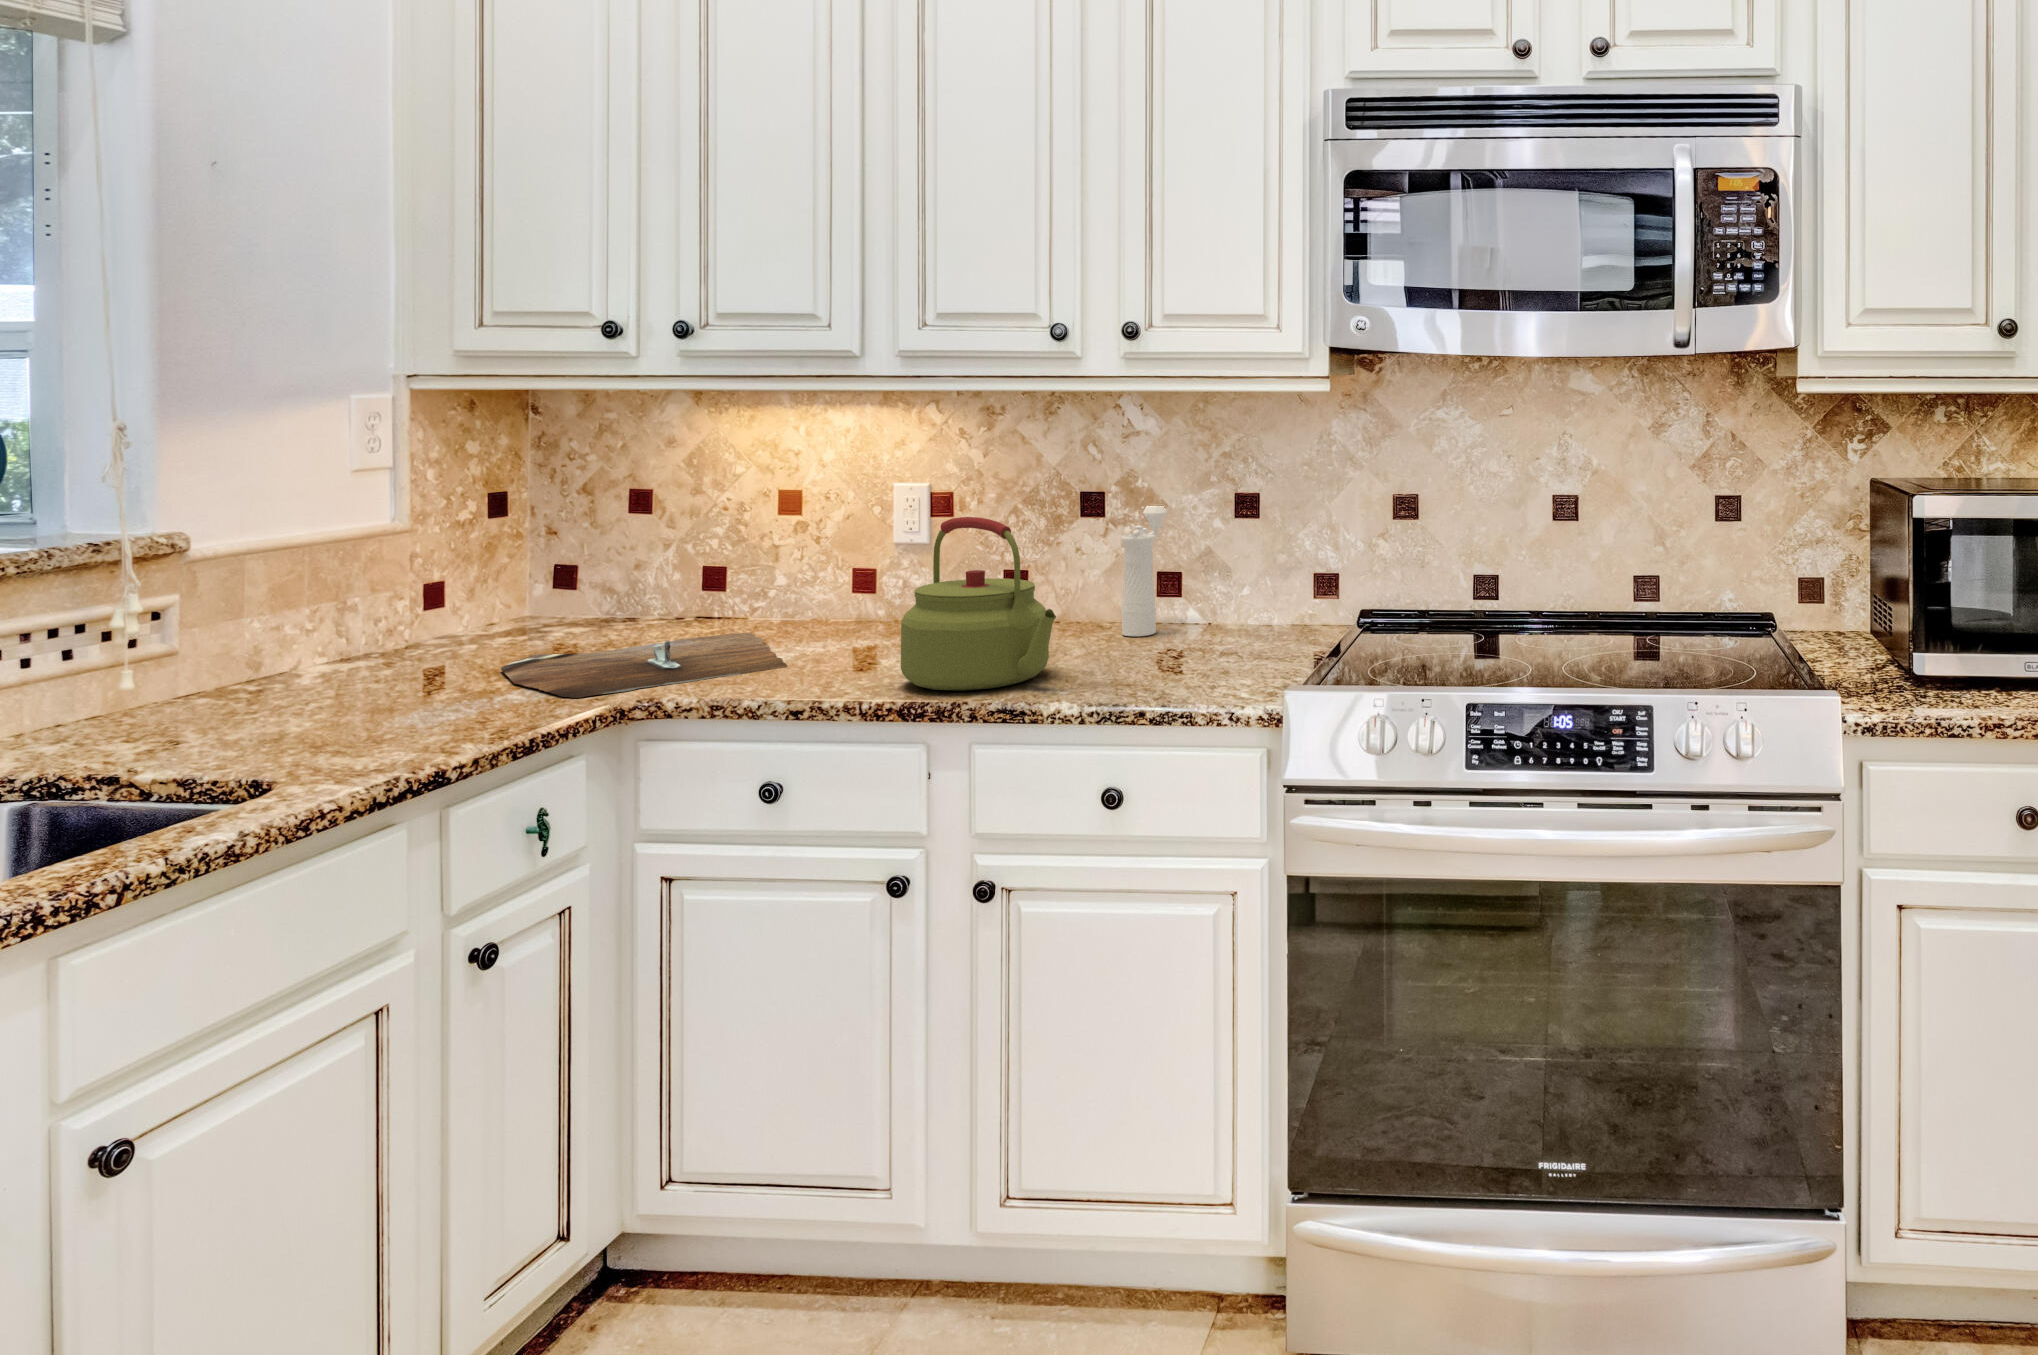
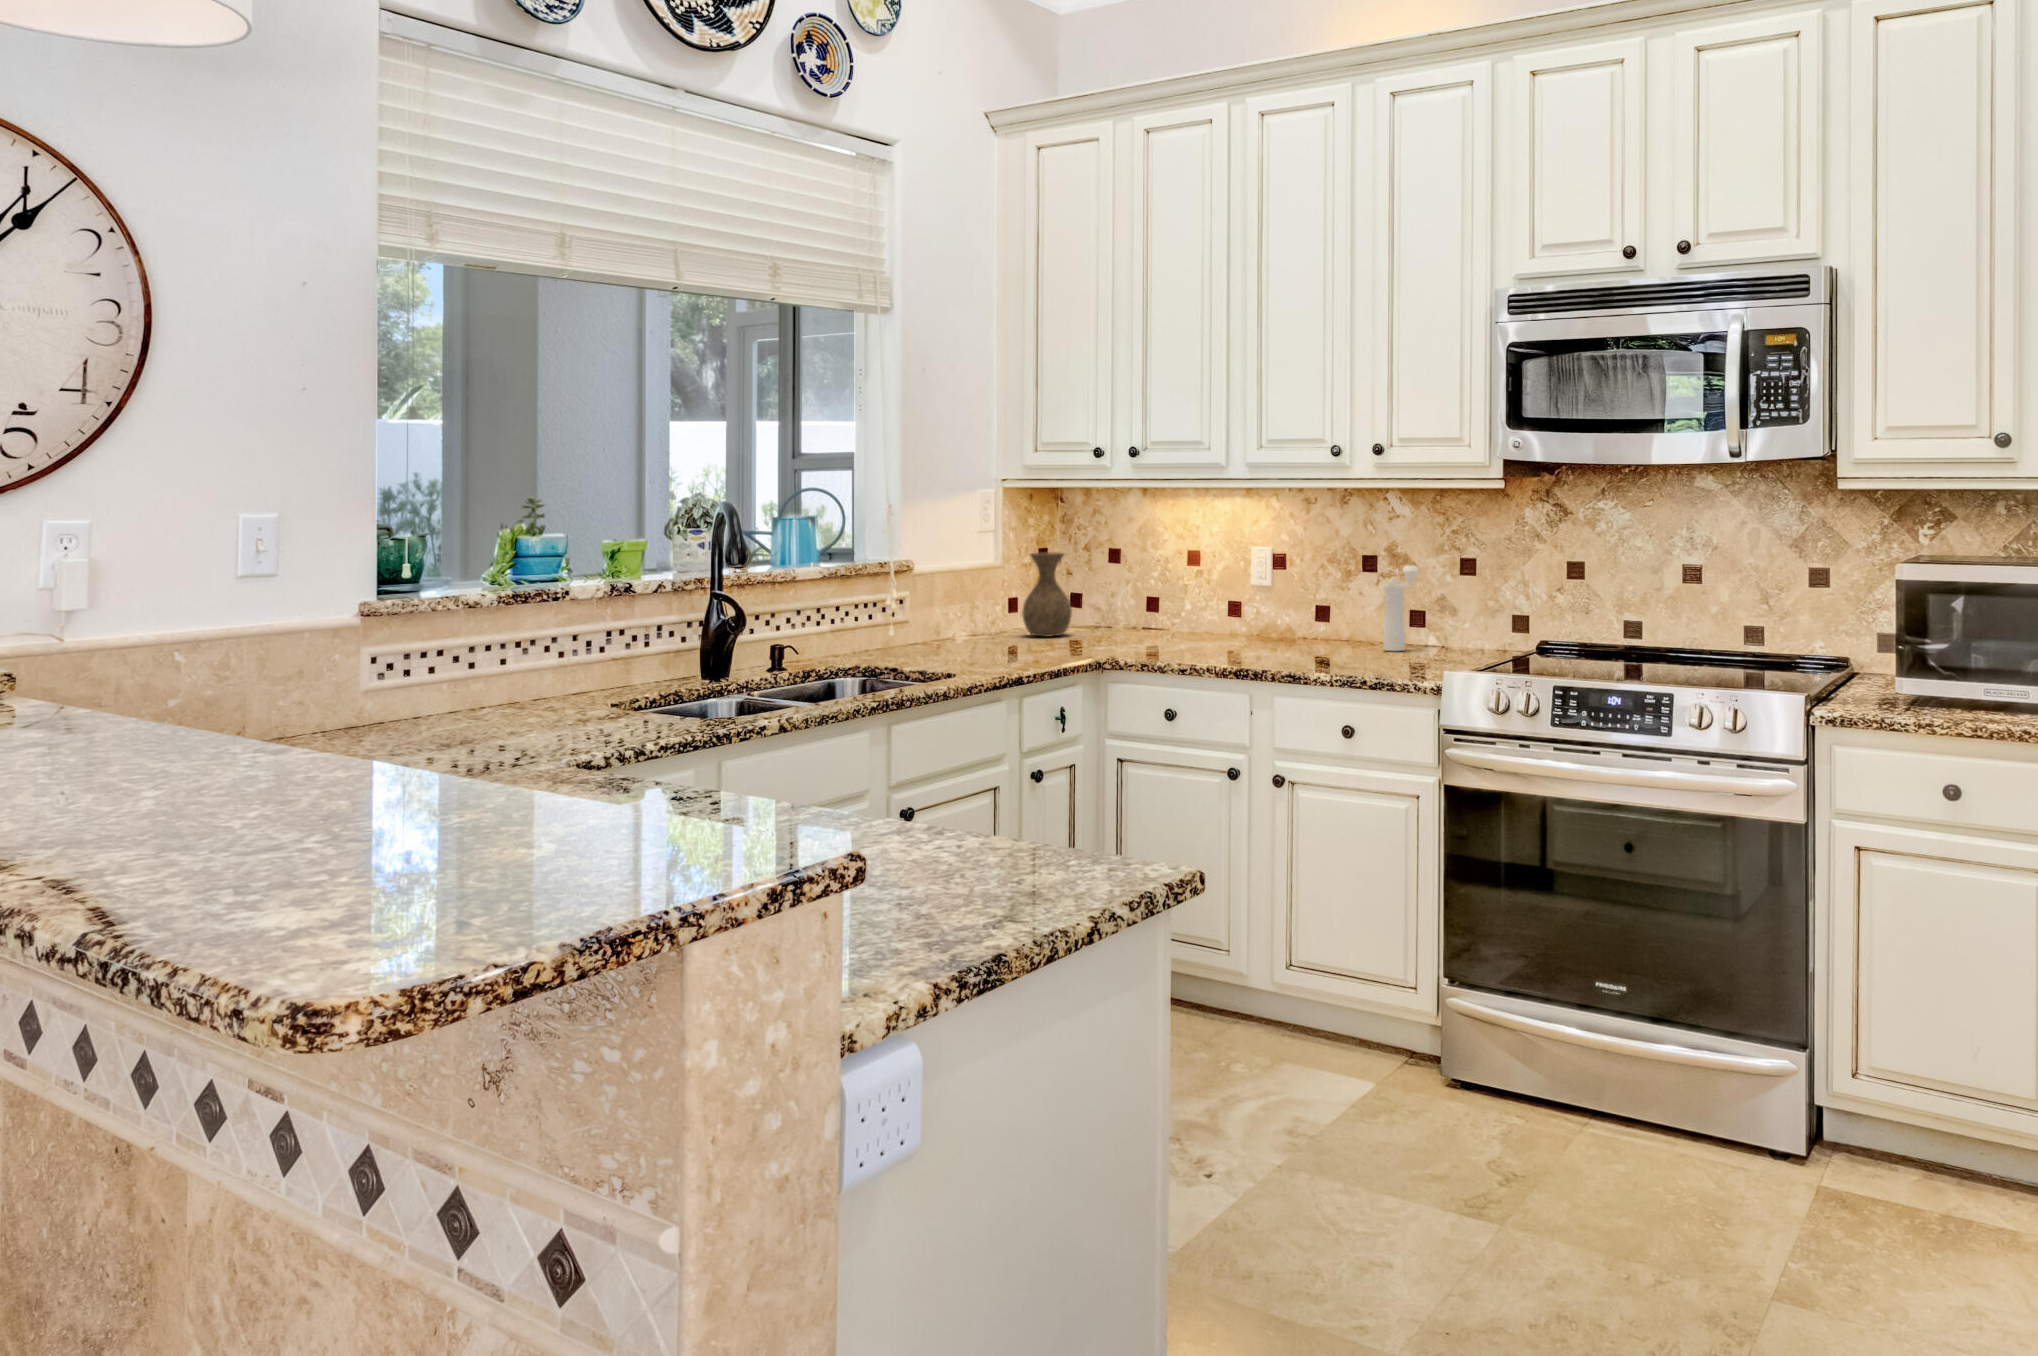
vase: none [460,502,561,647] -> present [1022,552,1072,637]
kettle: present [901,517,1056,691] -> none [1241,563,1325,666]
cutting board: present [501,633,787,698] -> none [1043,633,1185,657]

